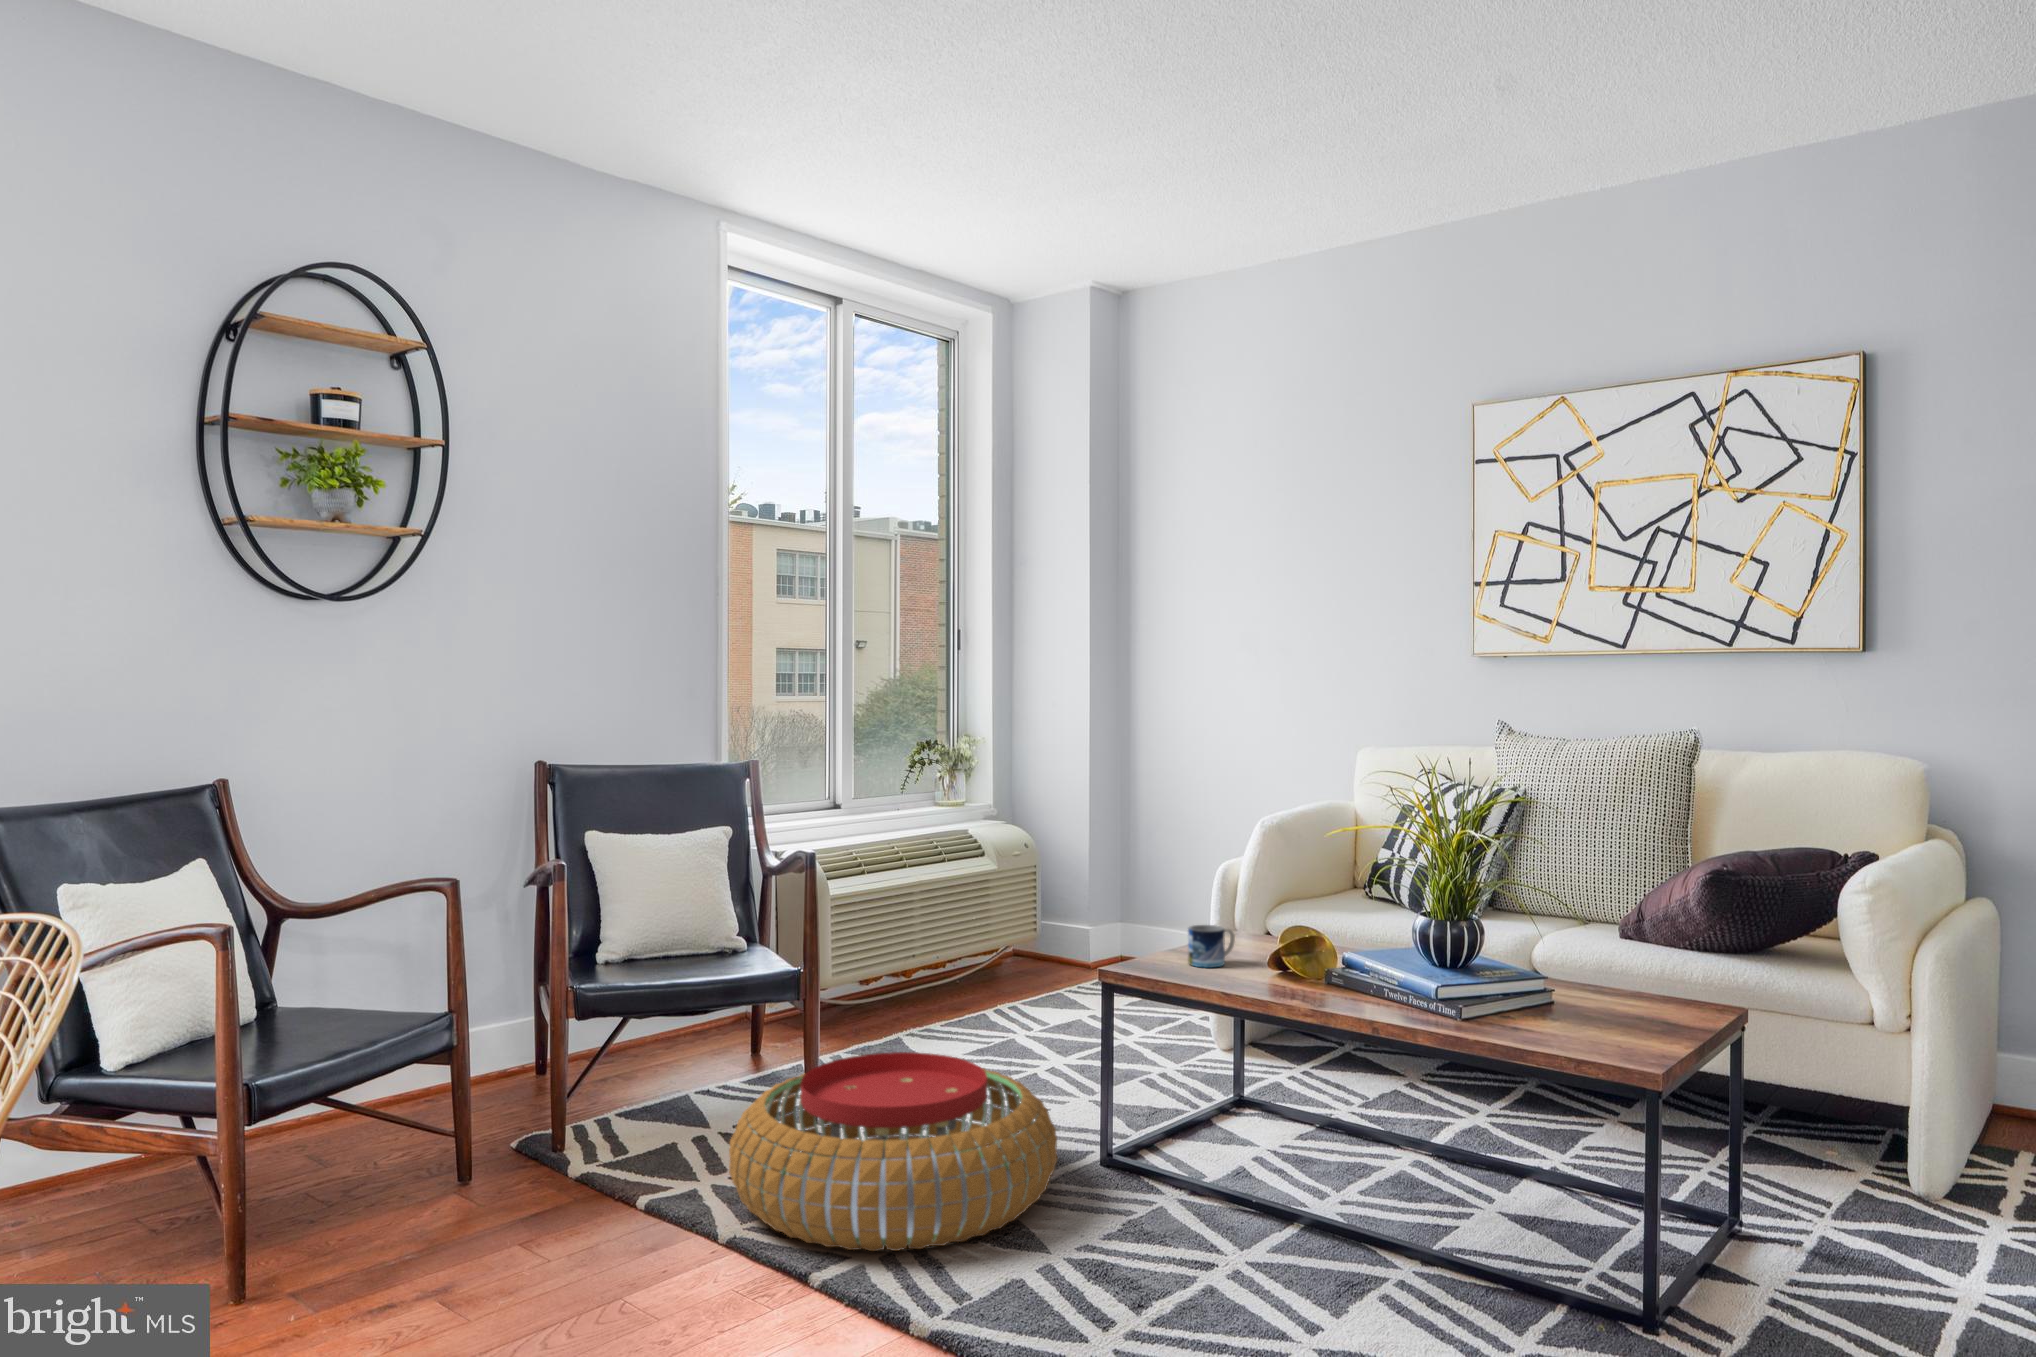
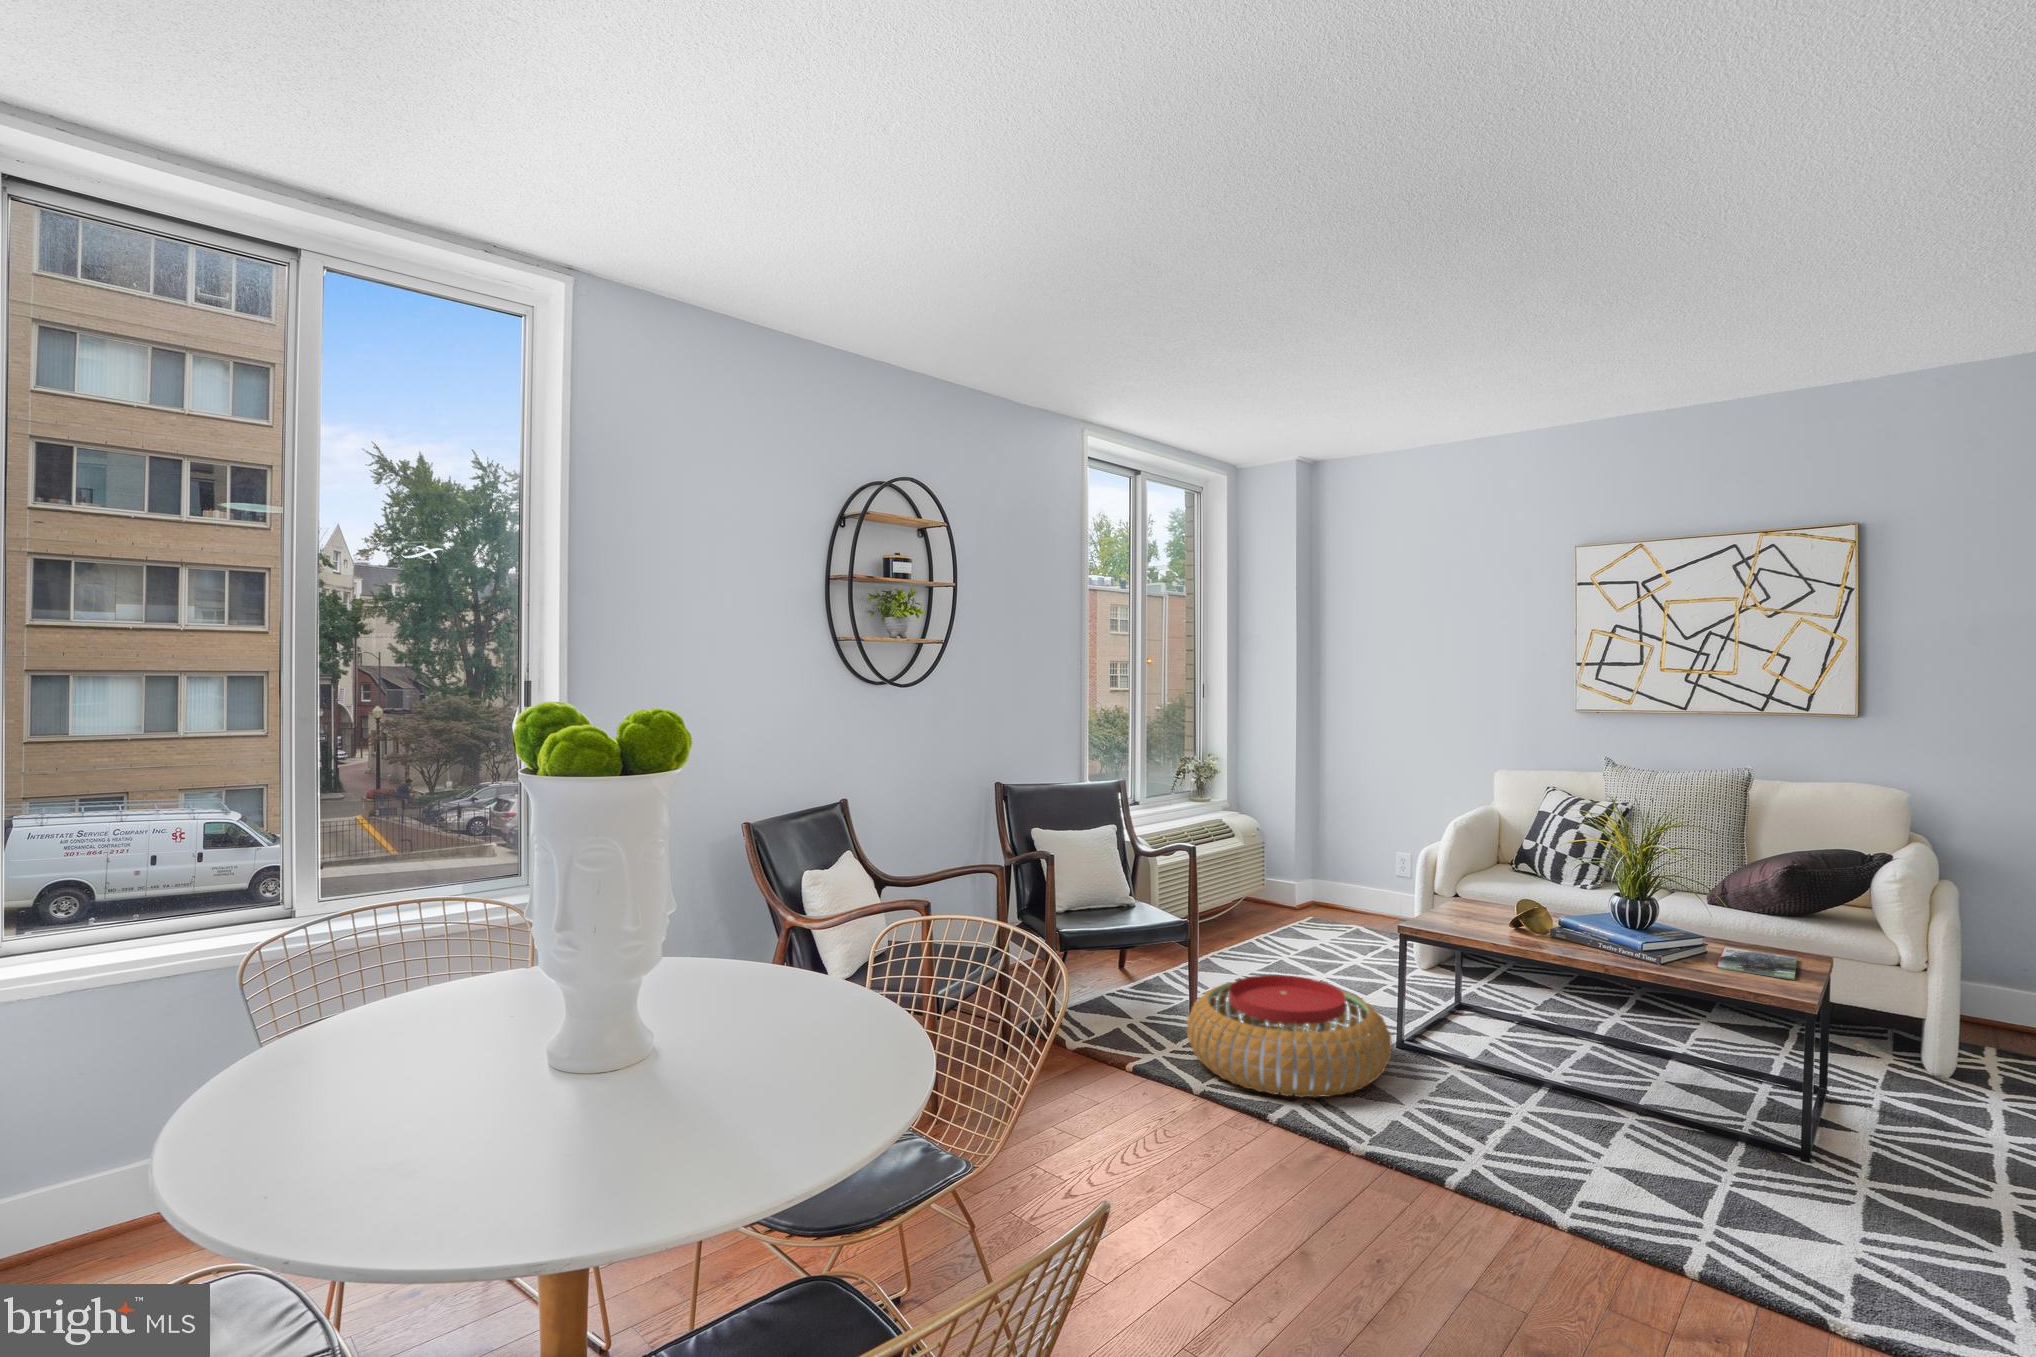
mug: present [1188,925,1235,968] -> none [1448,898,1476,925]
magazine: none [1558,993,1697,1039] -> present [1717,947,1797,980]

